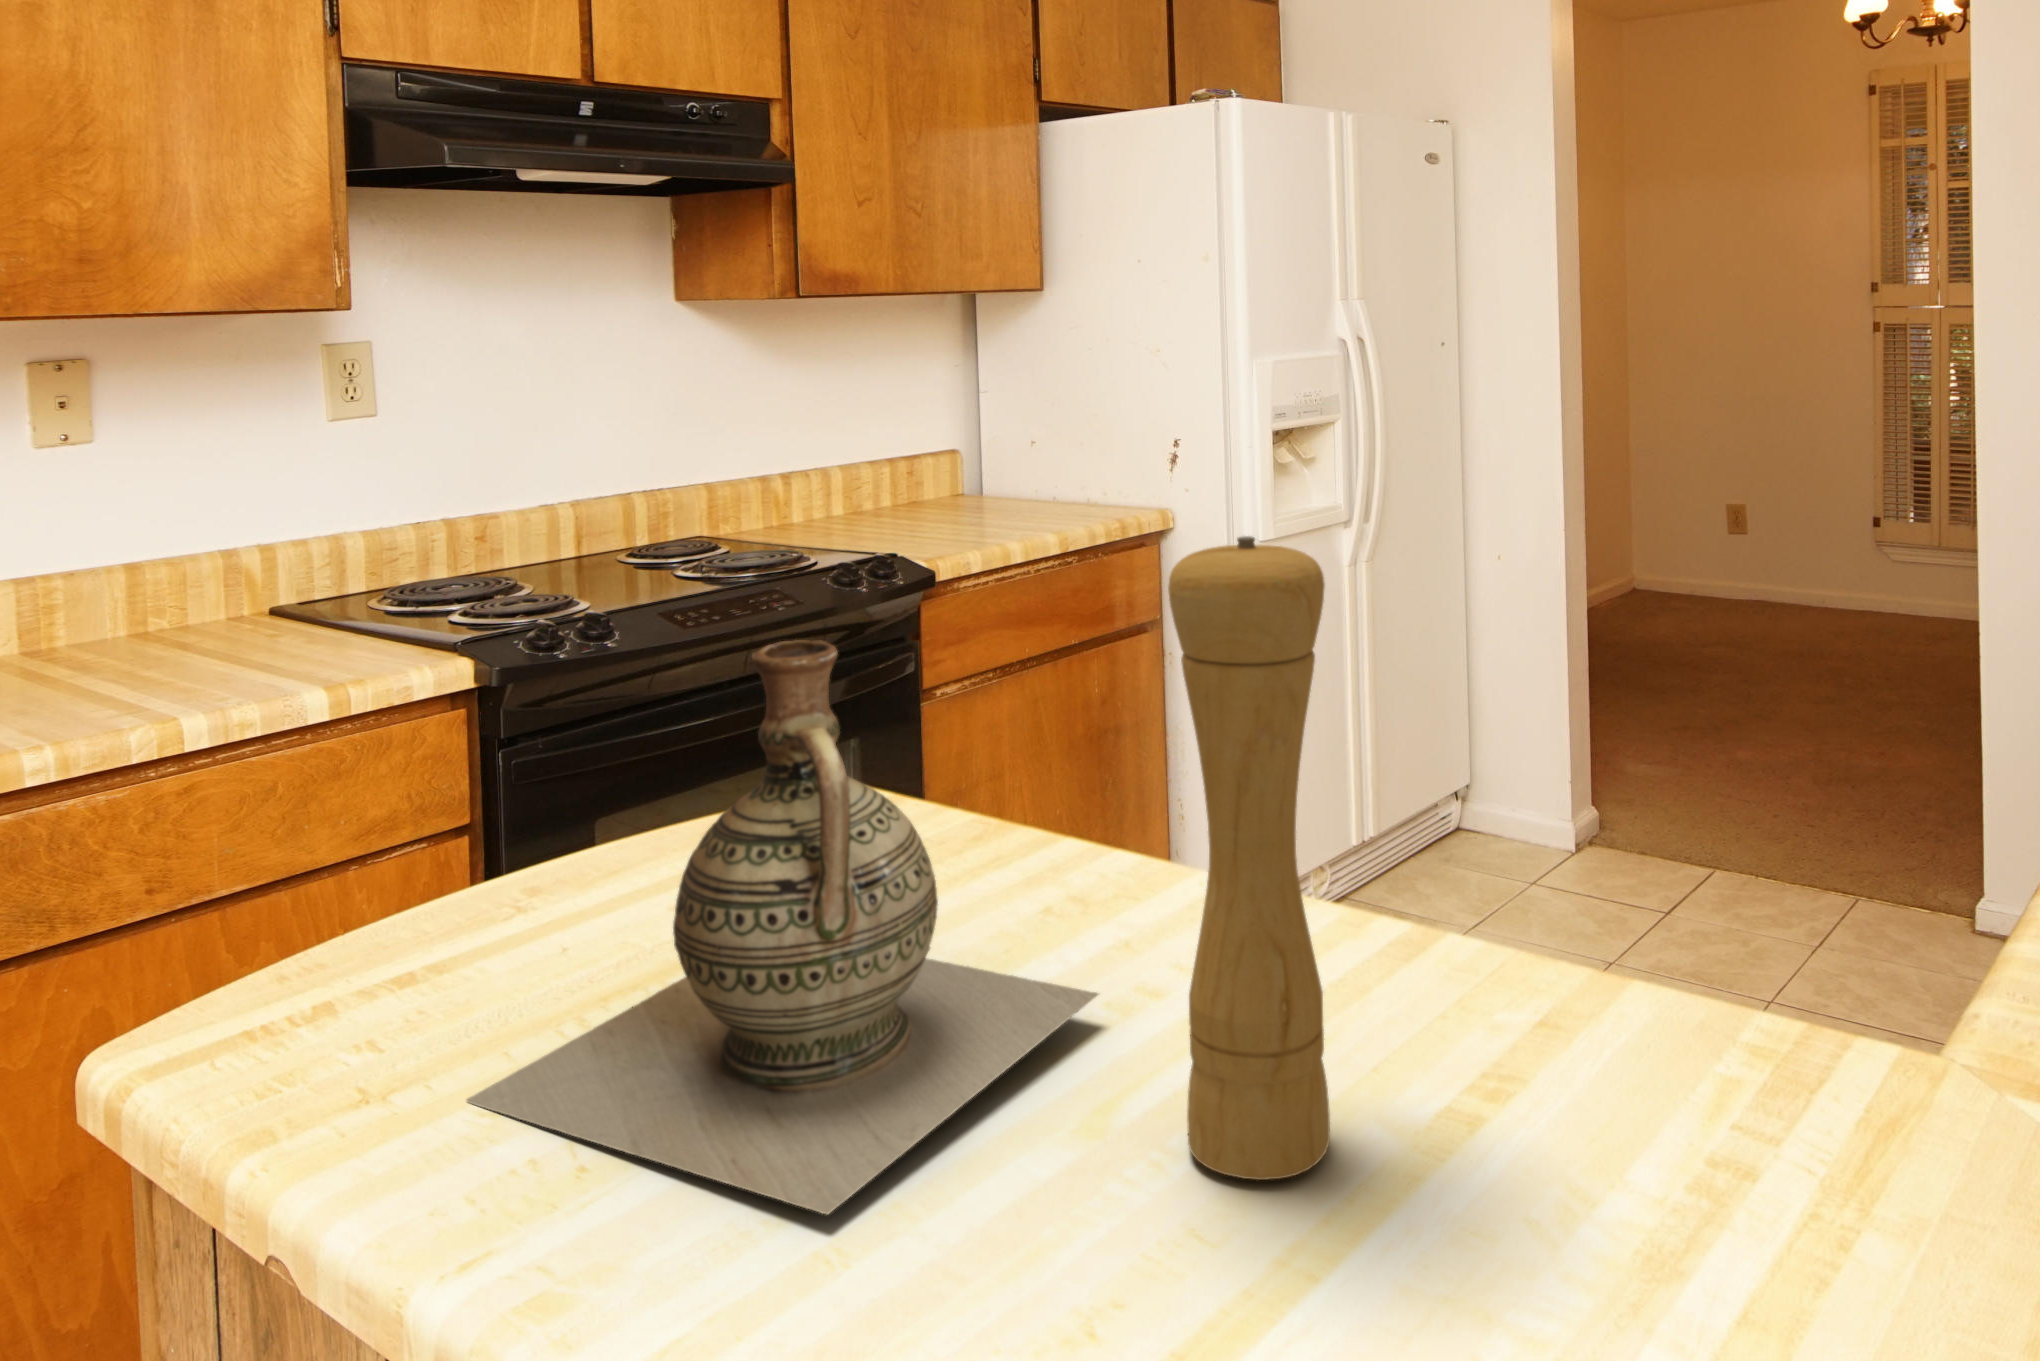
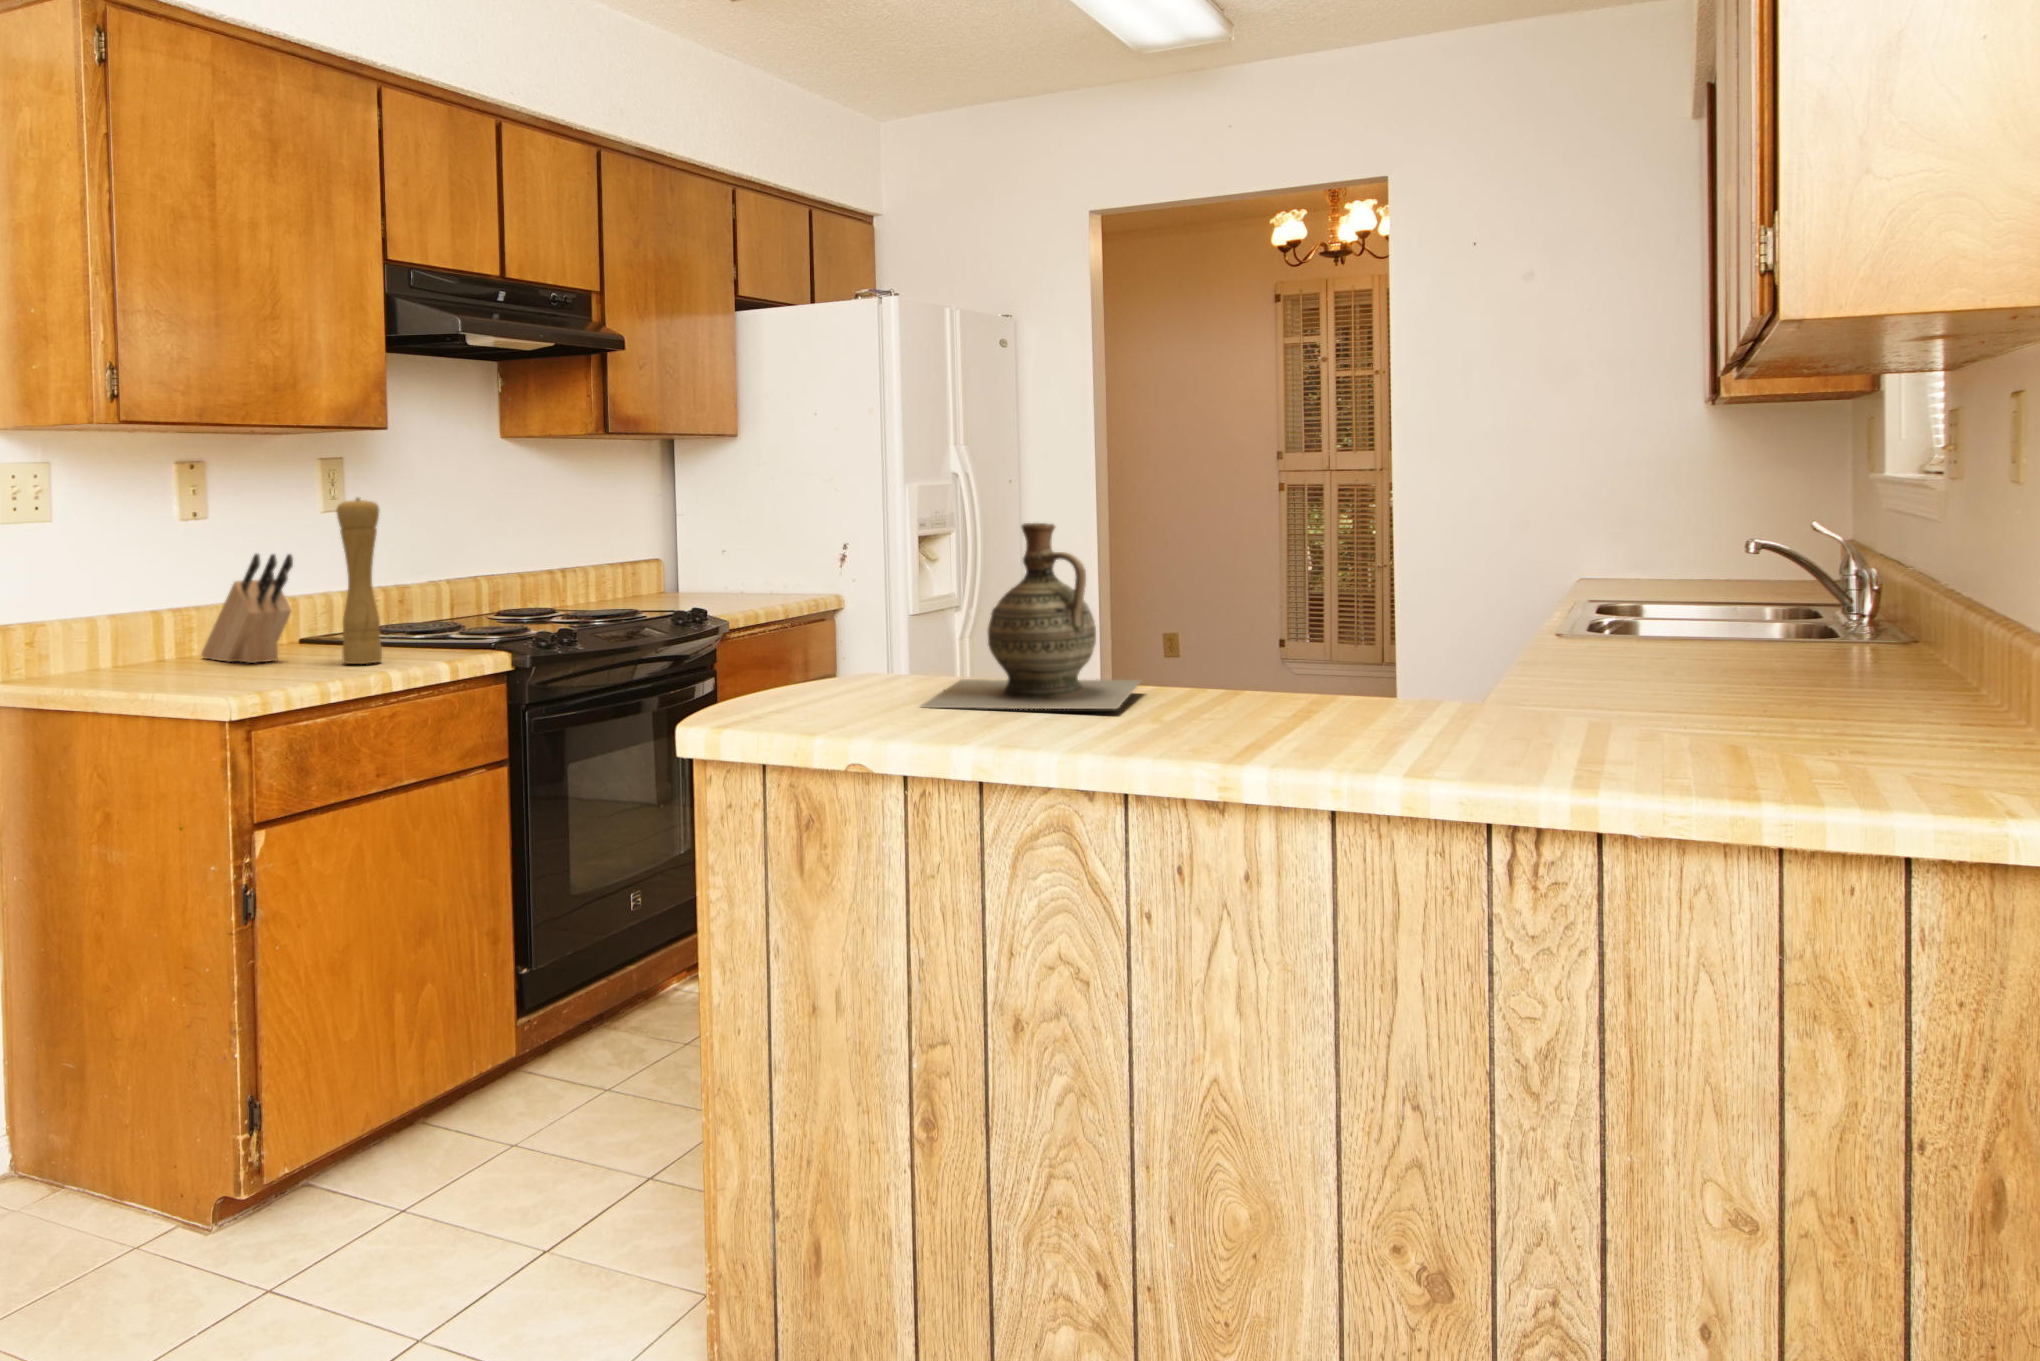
knife block: none [9,518,99,684] -> present [201,554,293,663]
pepper mill: present [1168,536,1330,1180] -> present [337,498,382,664]

